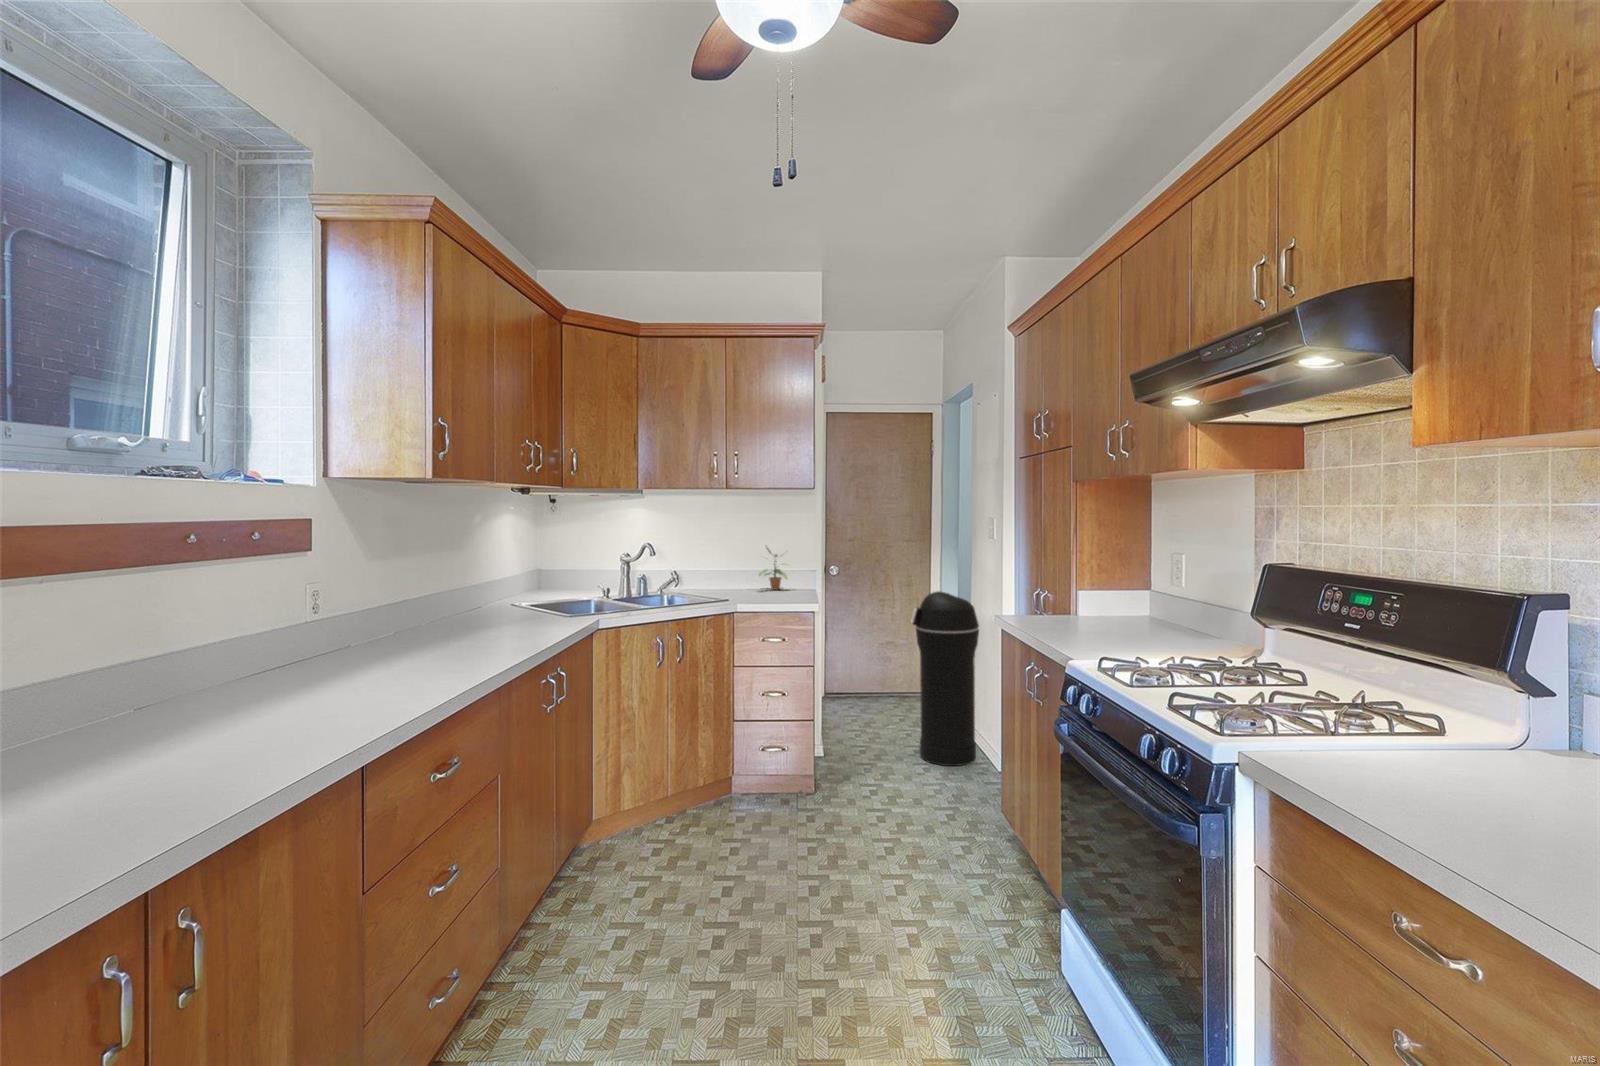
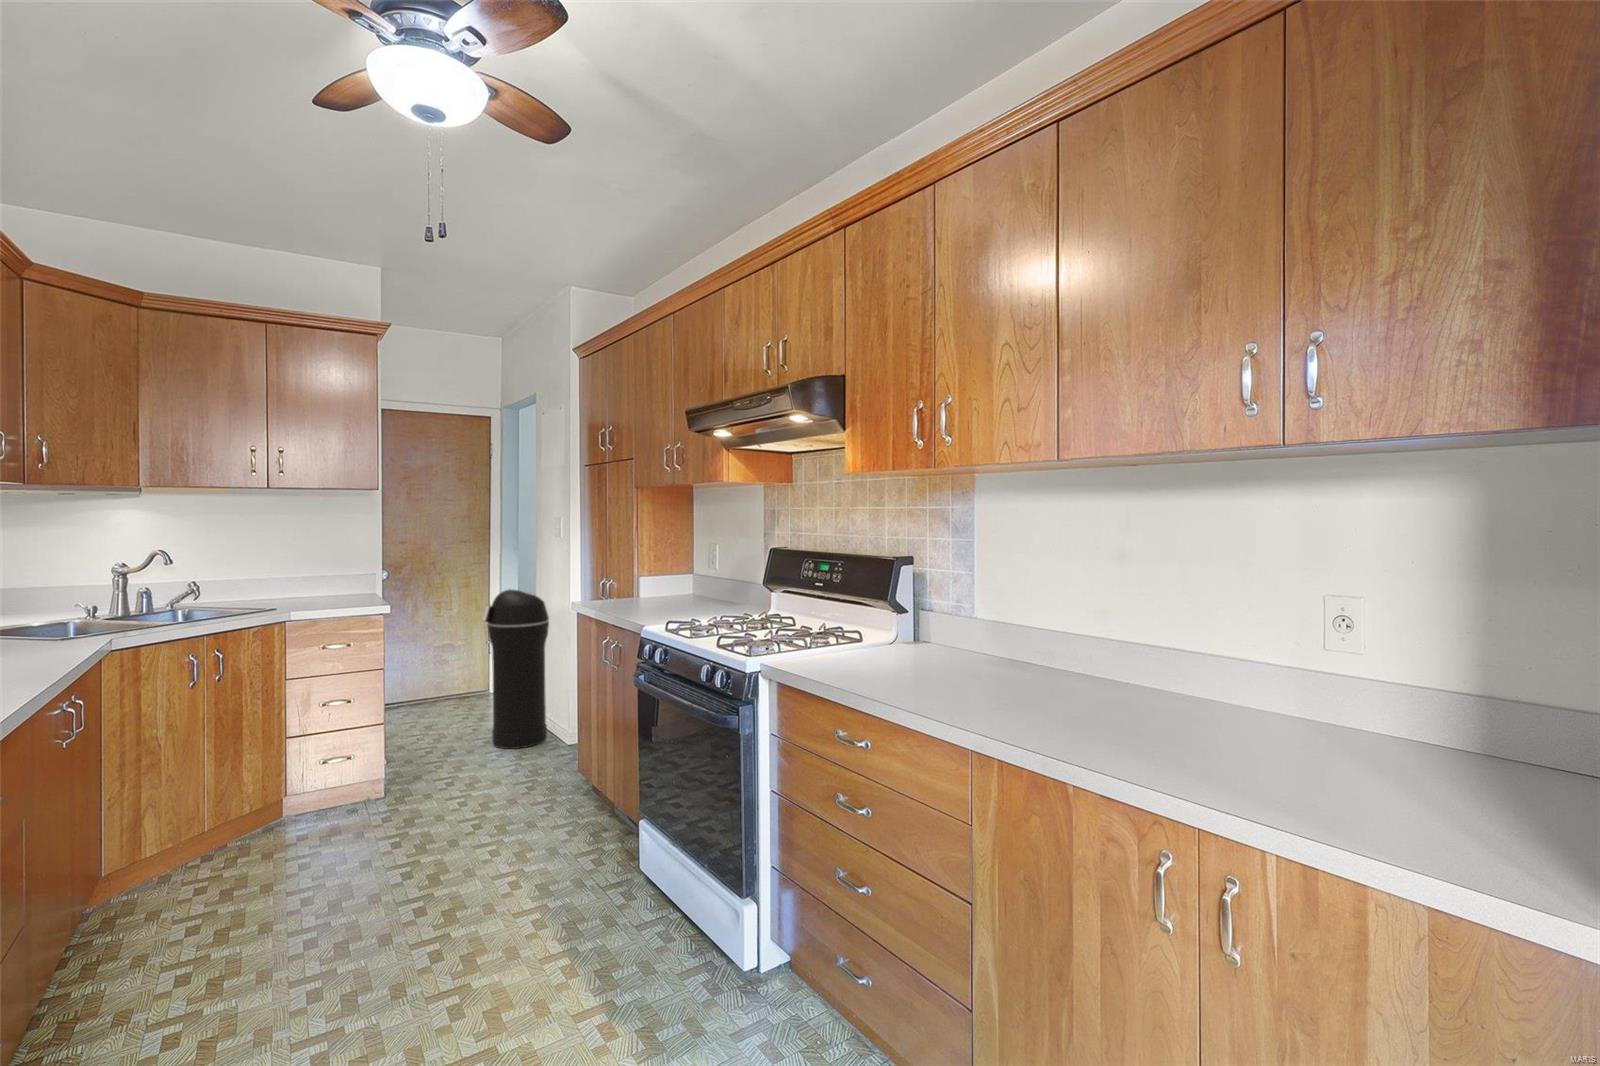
potted plant: present [759,547,787,590] -> none [309,549,354,597]

